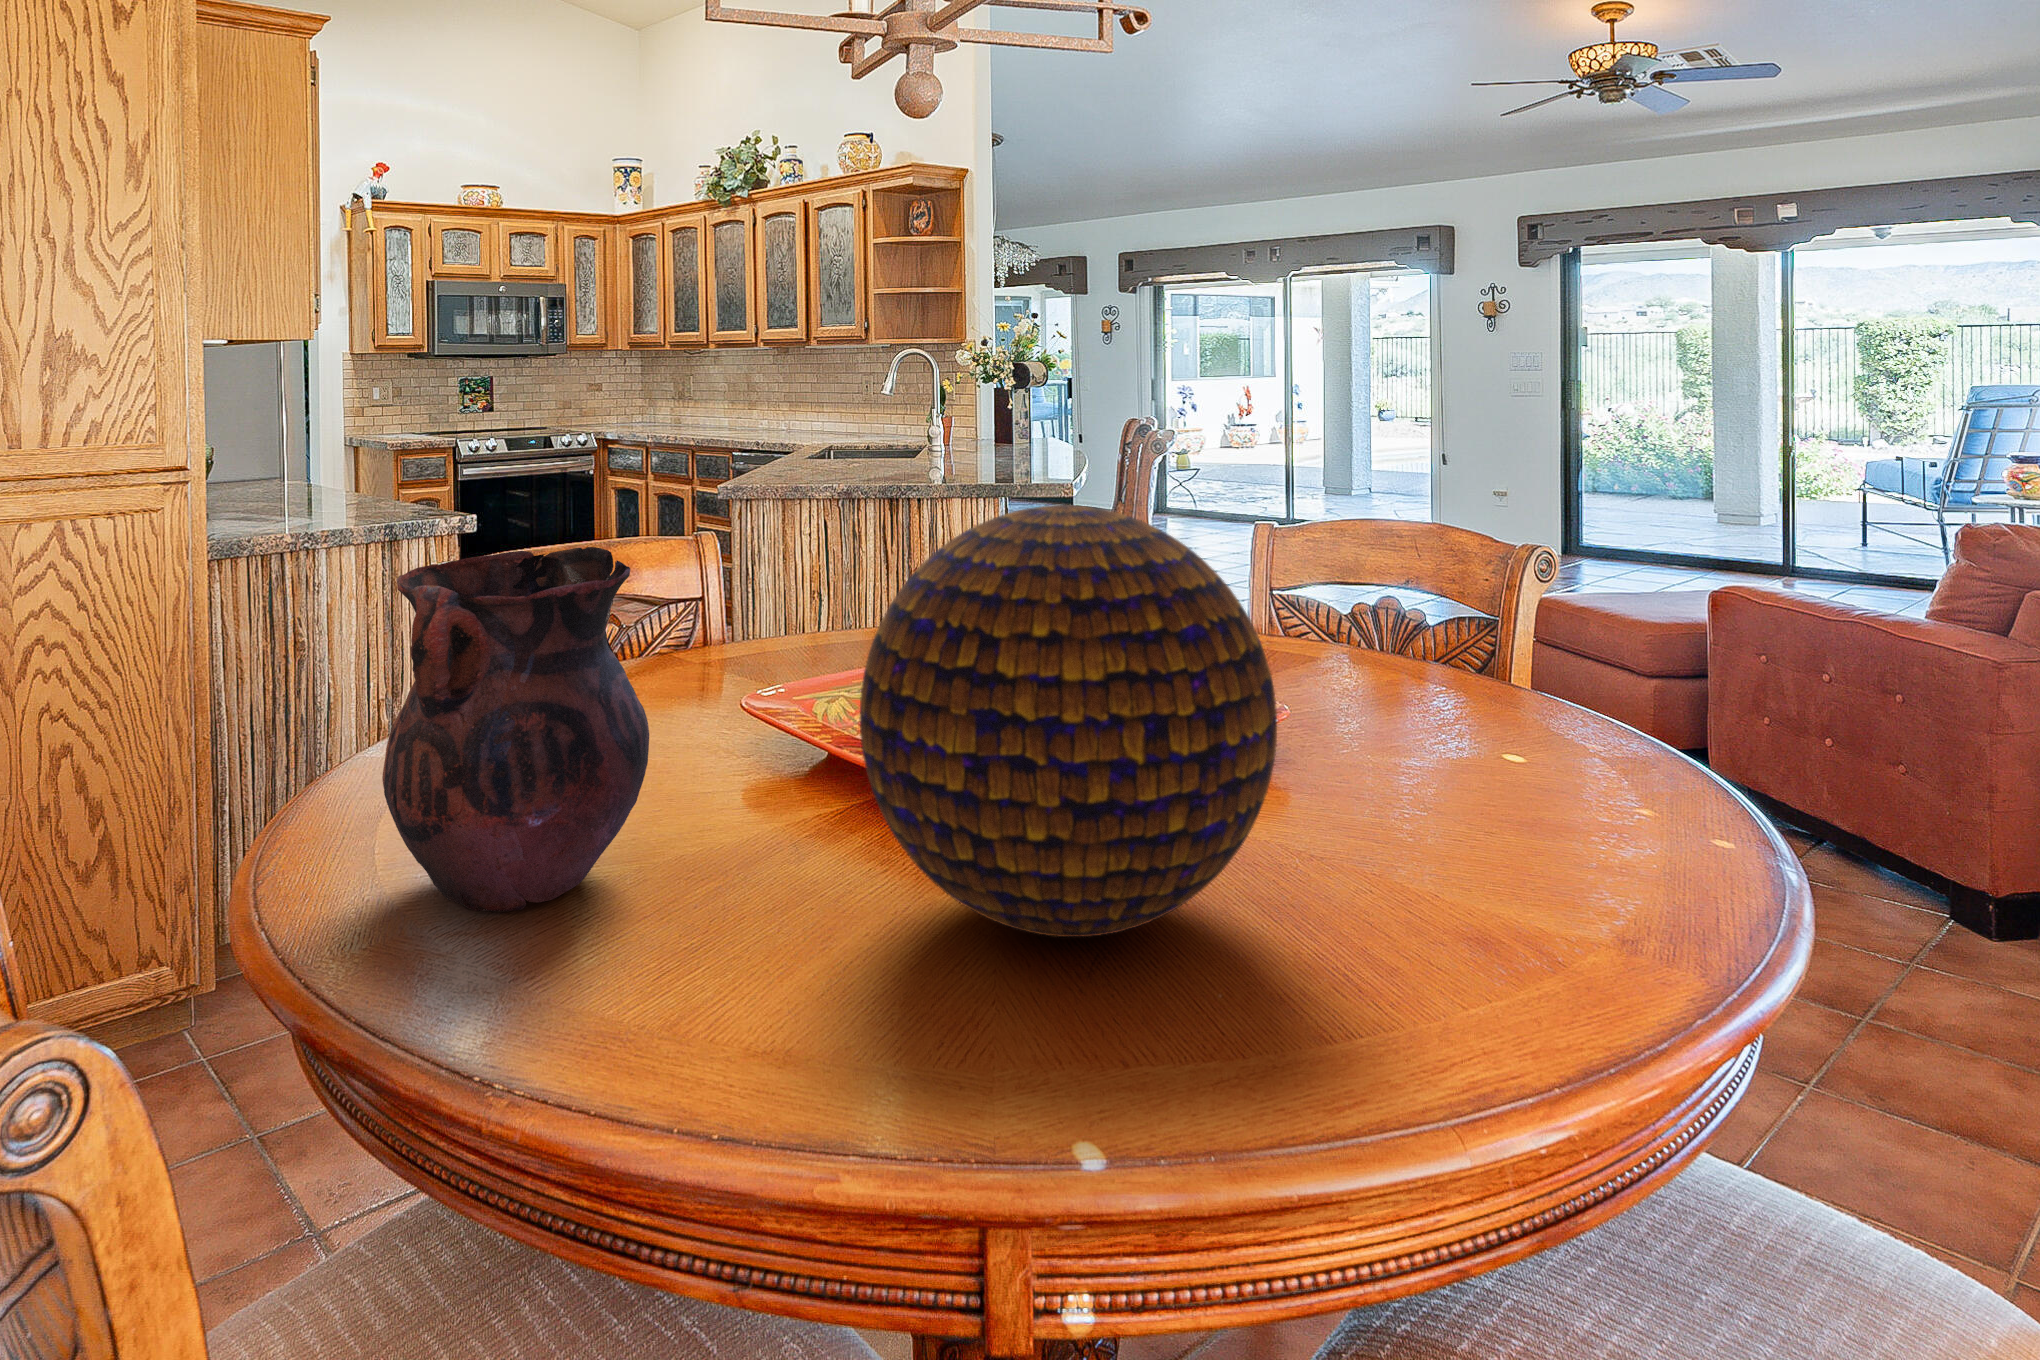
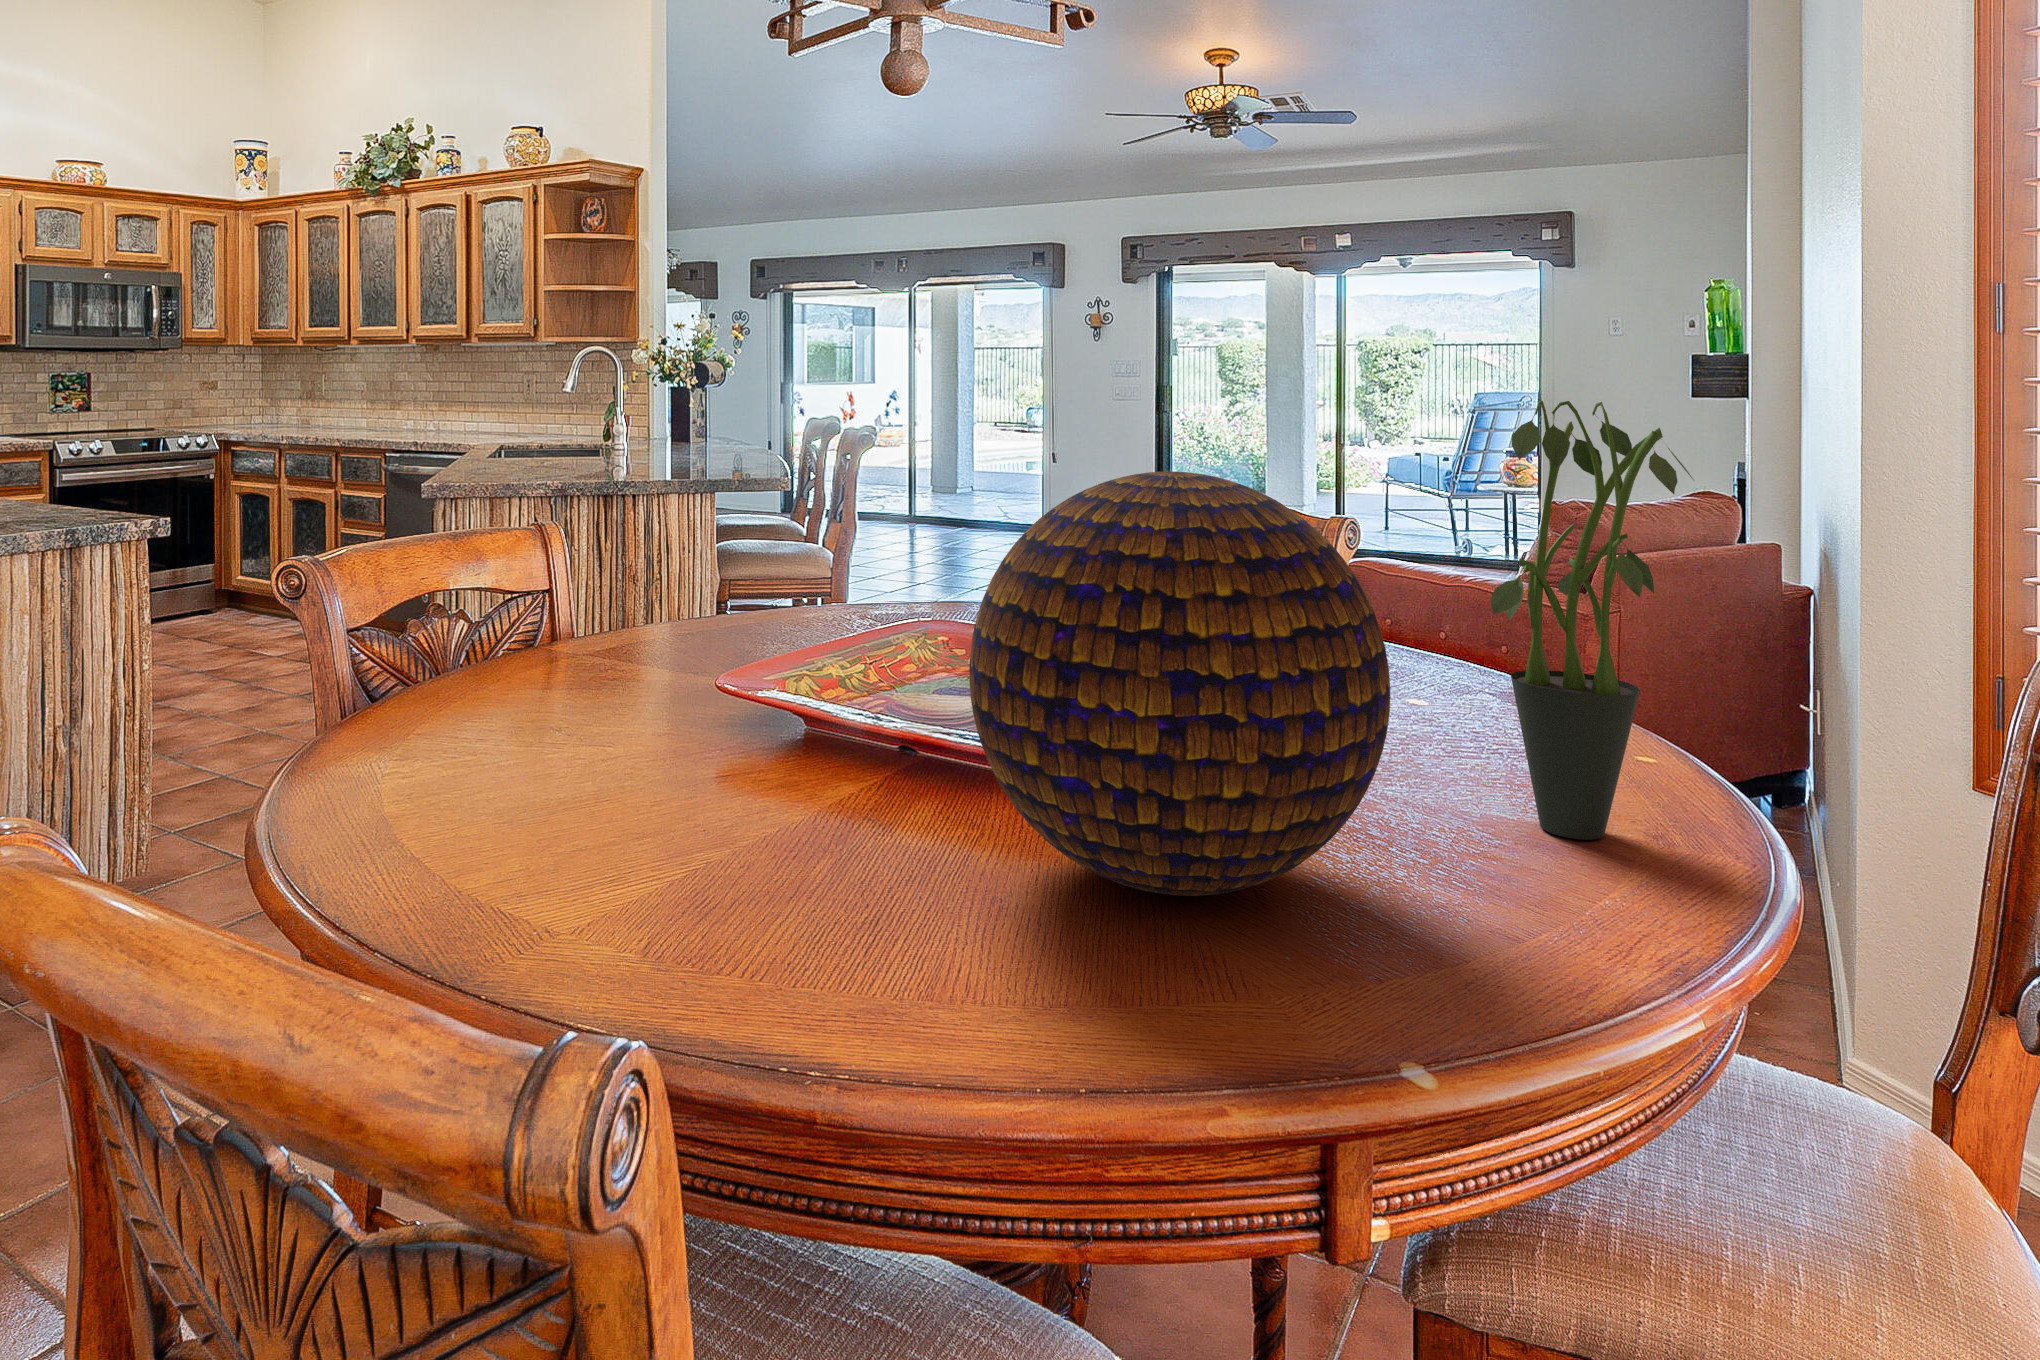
potted plant: none [1456,430,1695,918] -> present [1490,400,1694,840]
vase: present [382,547,649,911] -> none [438,526,725,927]

